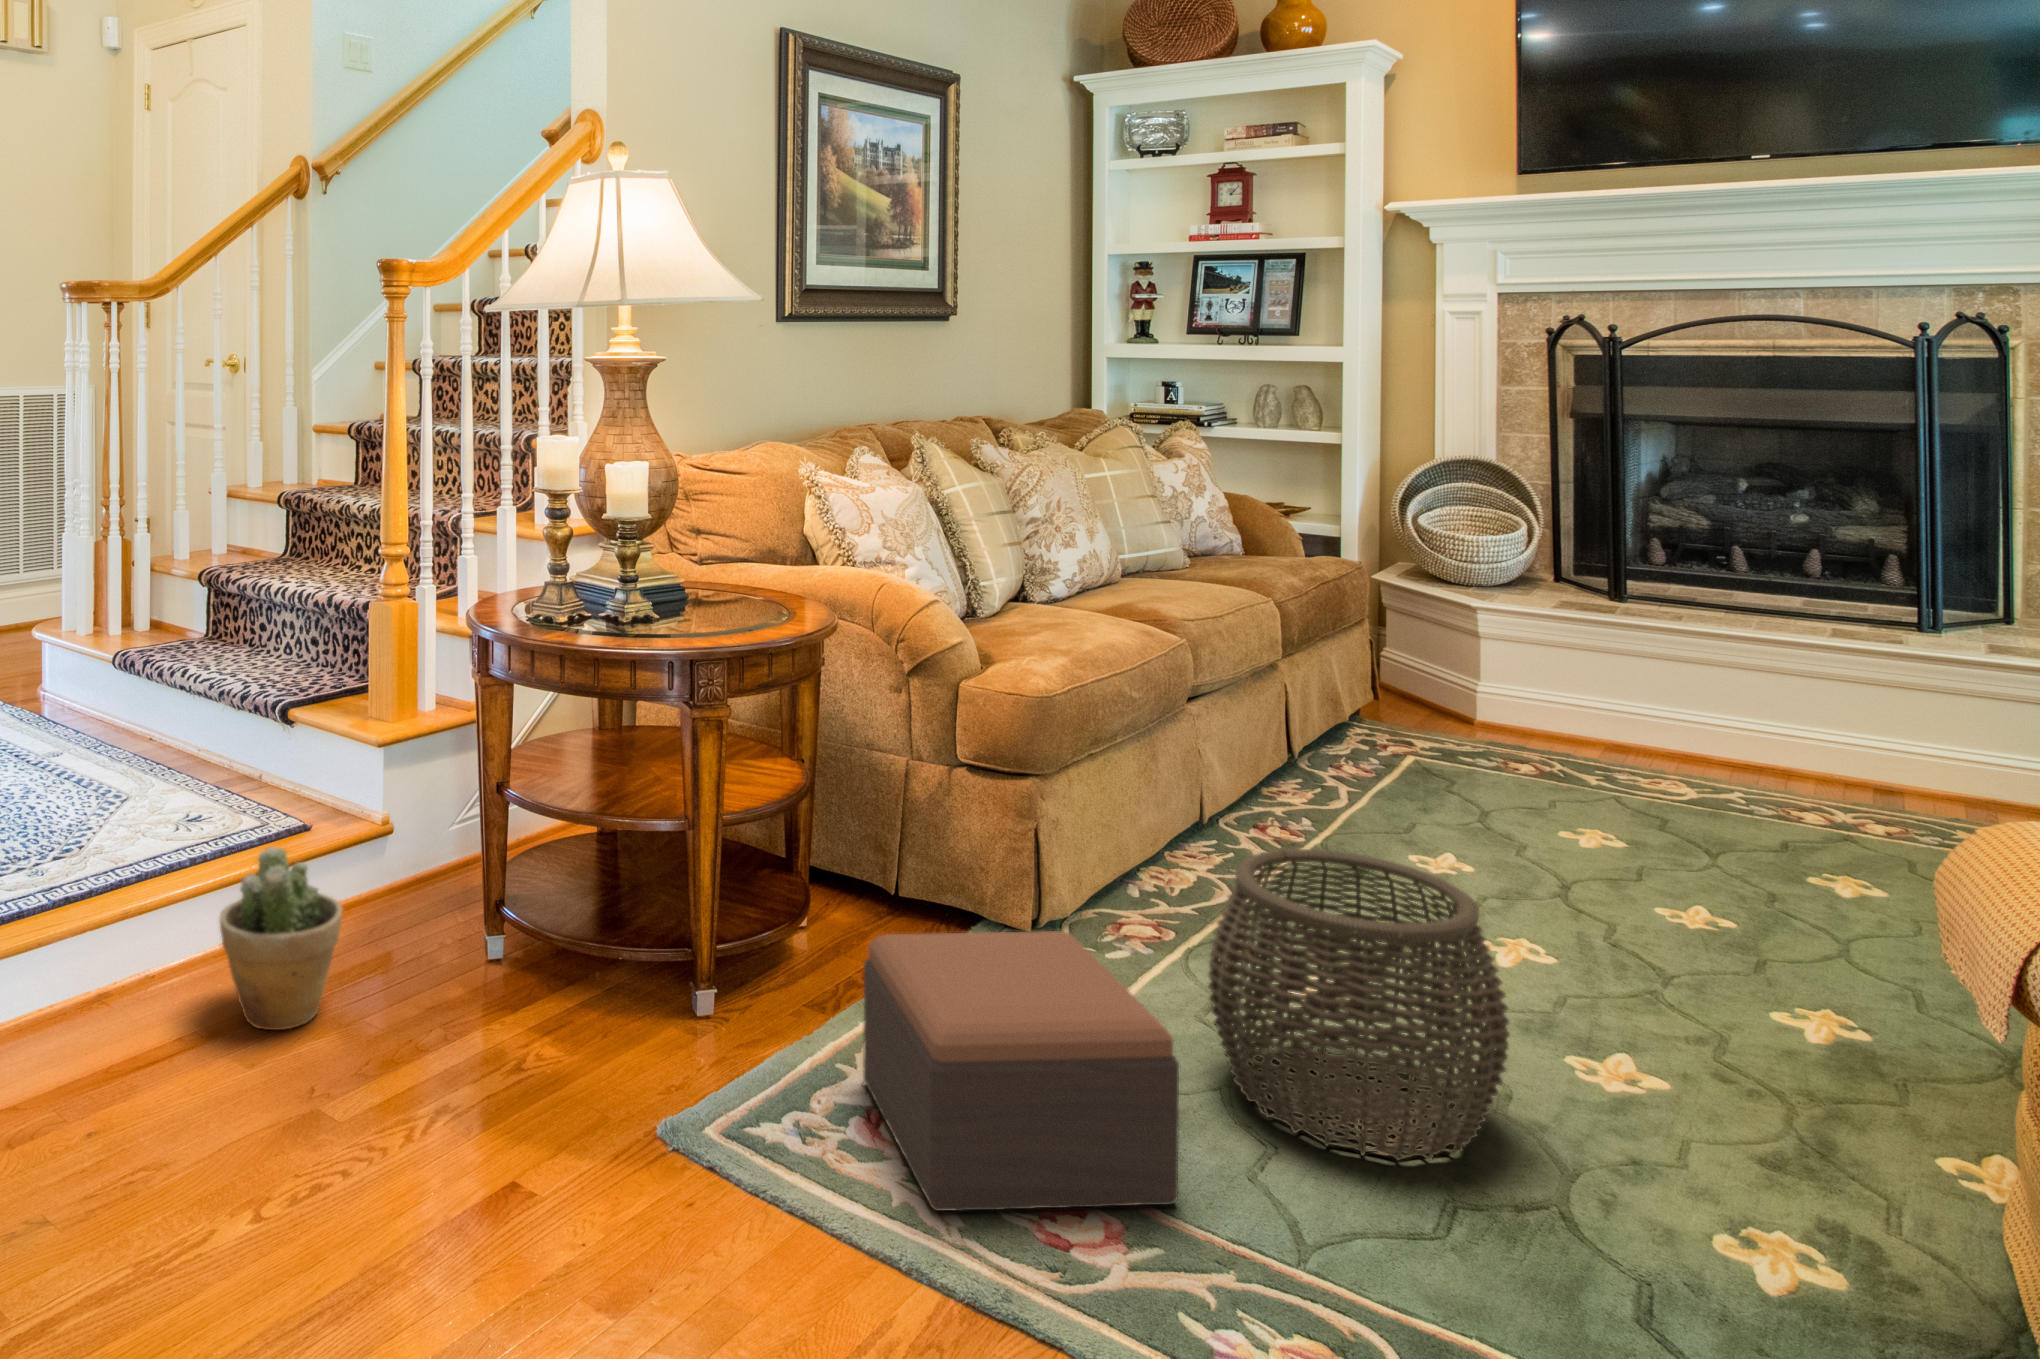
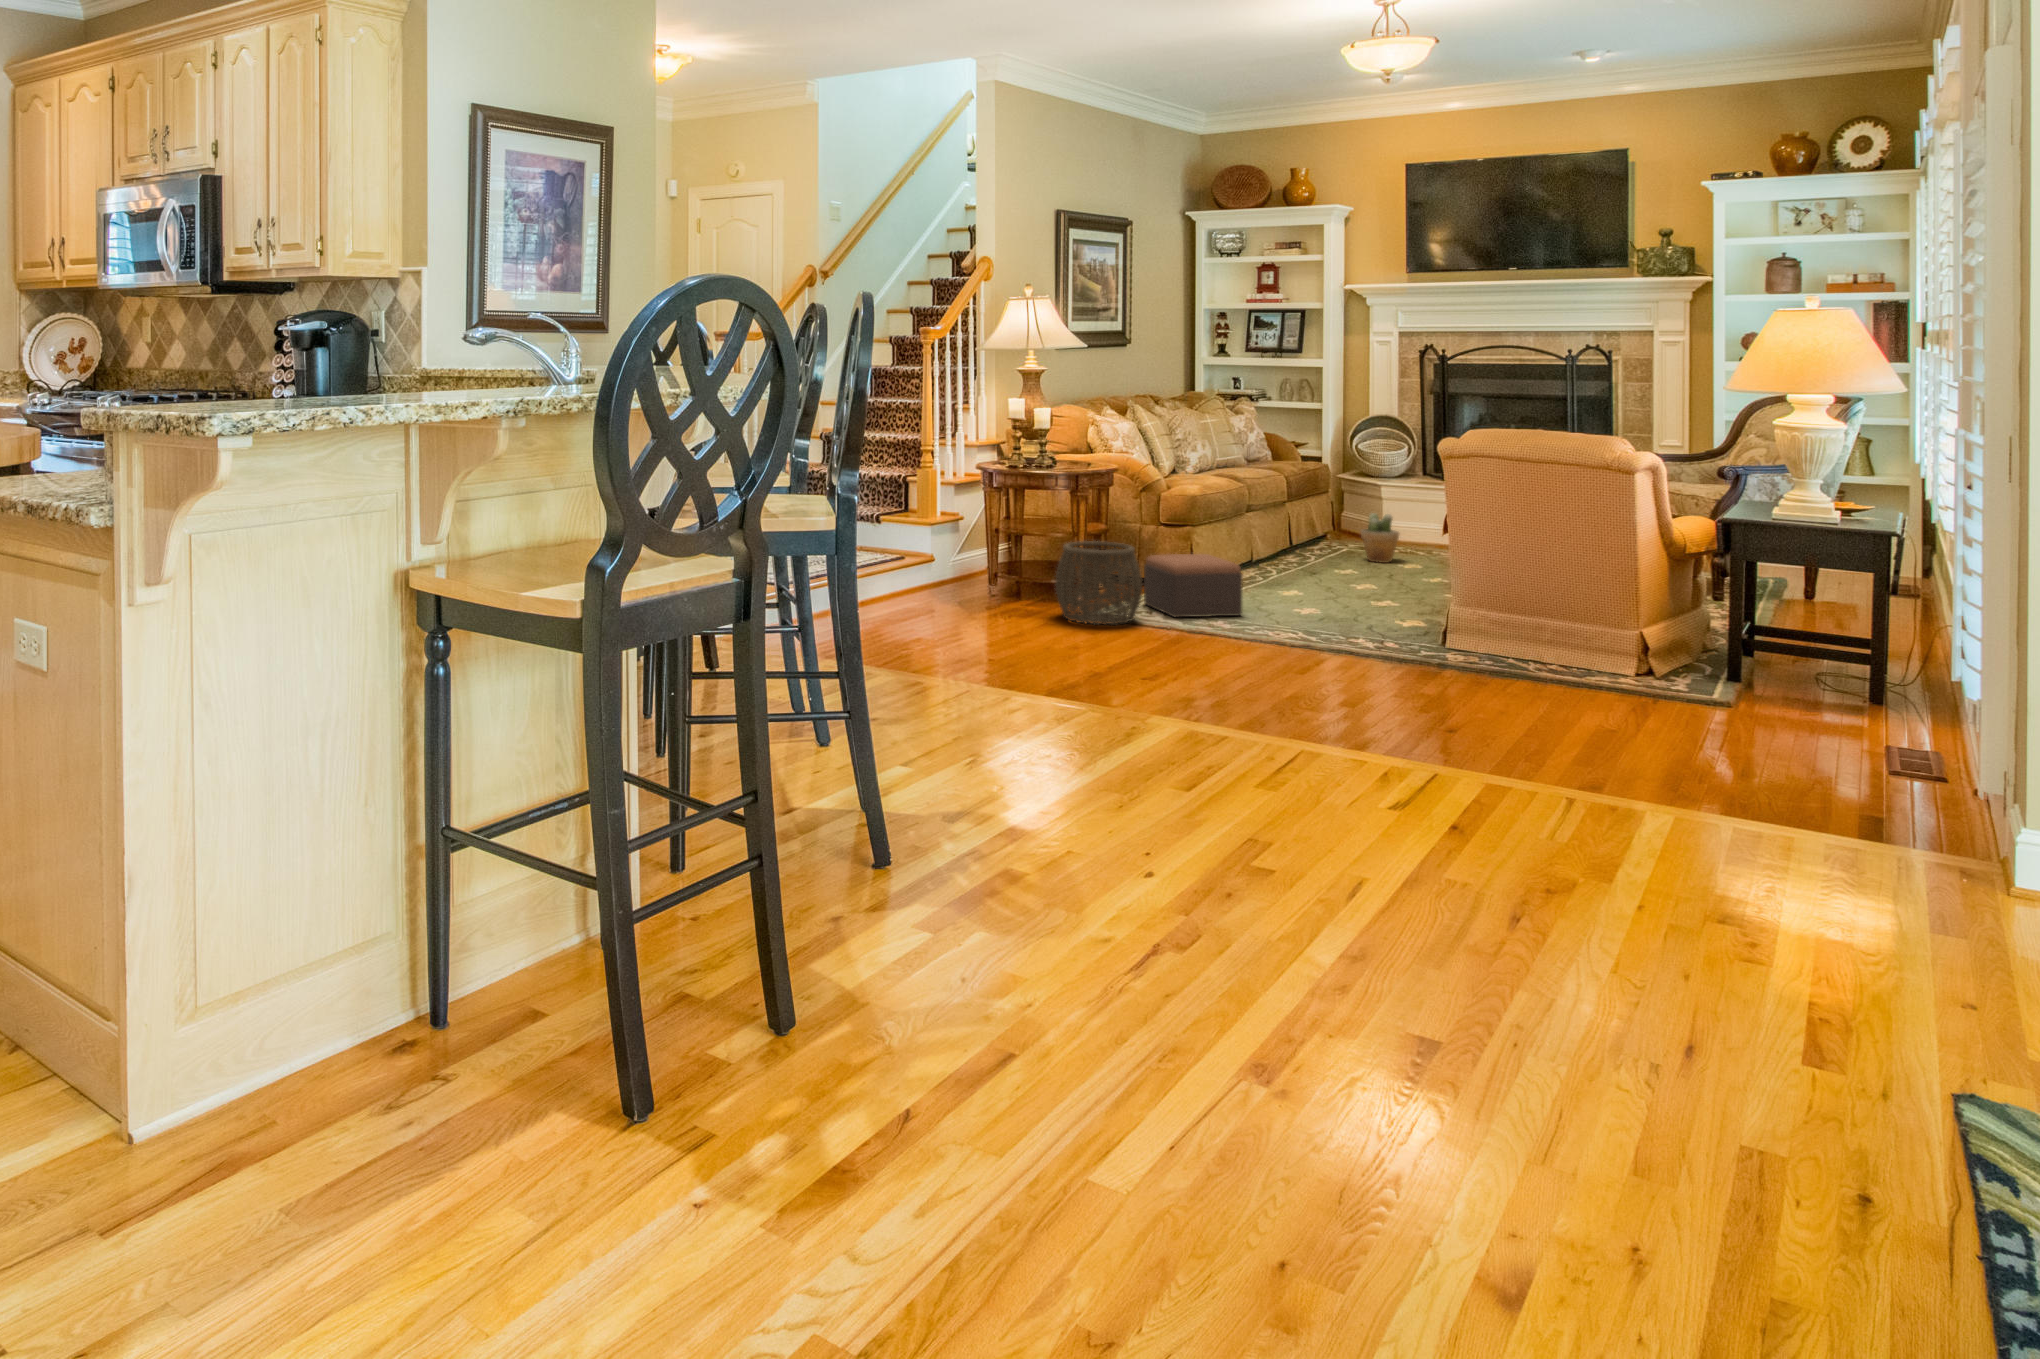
potted plant: present [219,847,342,1030] -> present [1361,513,1399,563]
woven basket: present [1207,849,1510,1160] -> present [1055,541,1144,625]

